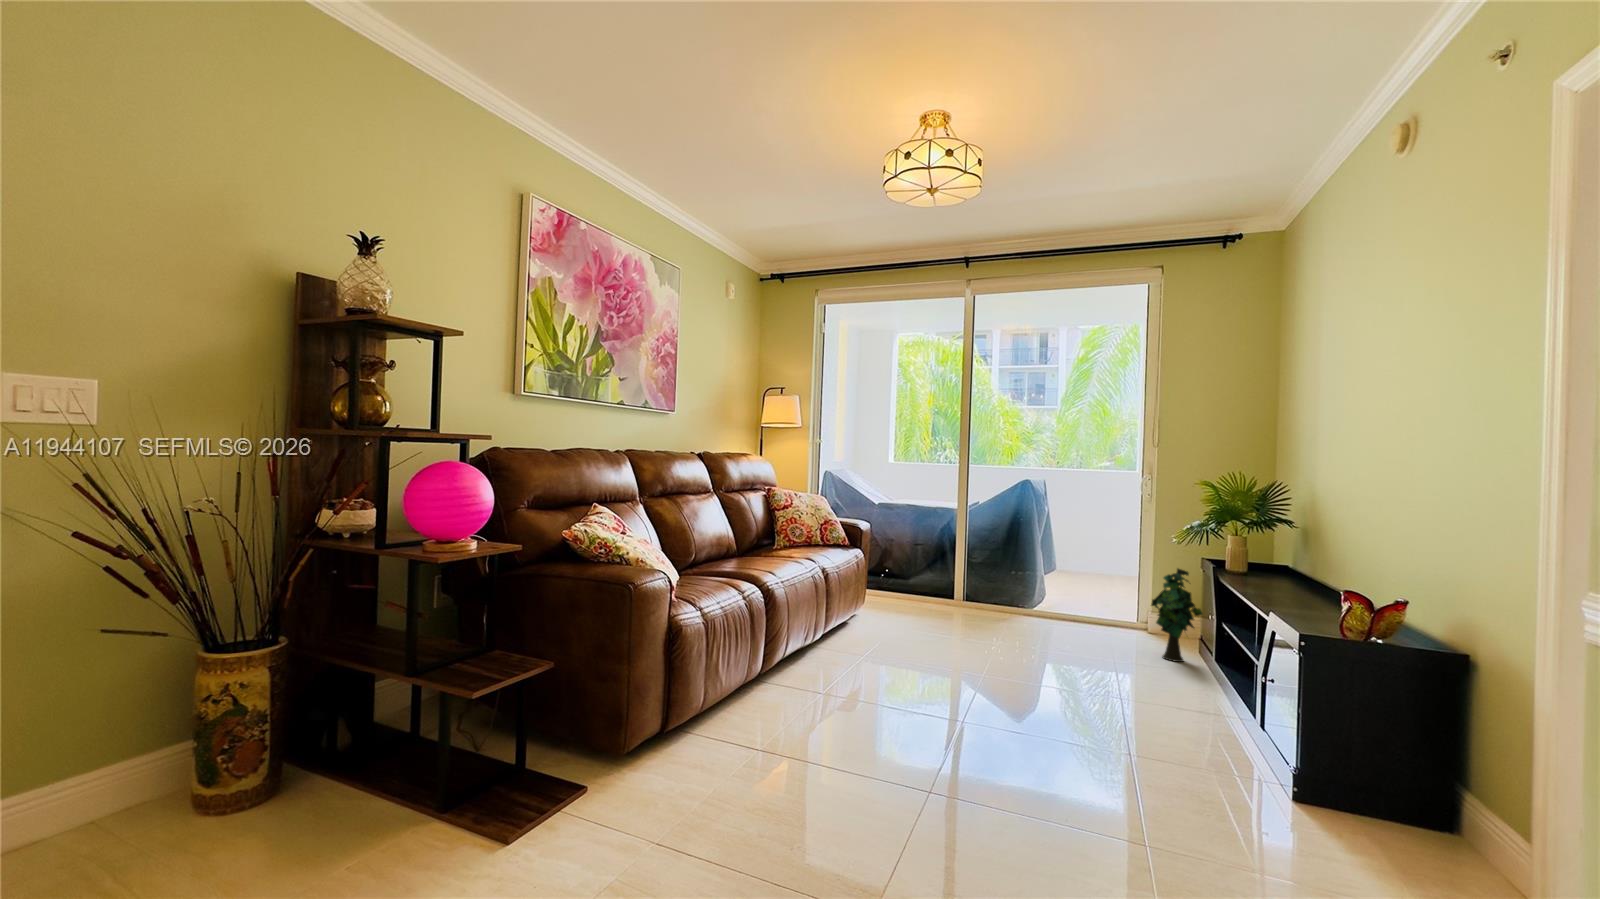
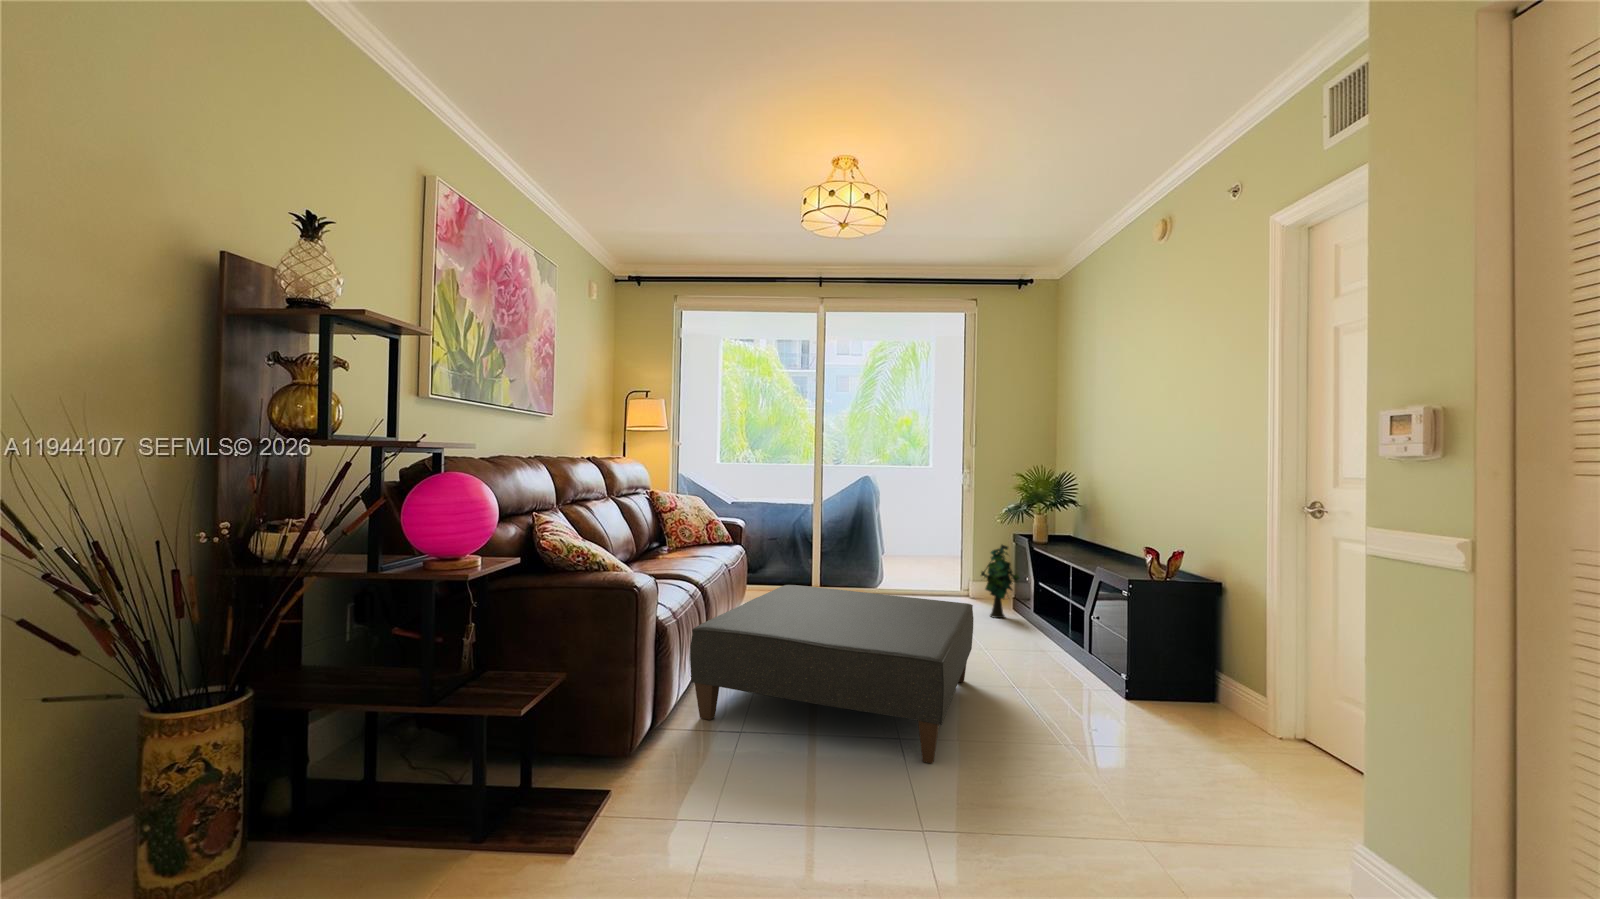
ottoman: none [721,594,1083,835] -> present [690,585,974,764]

